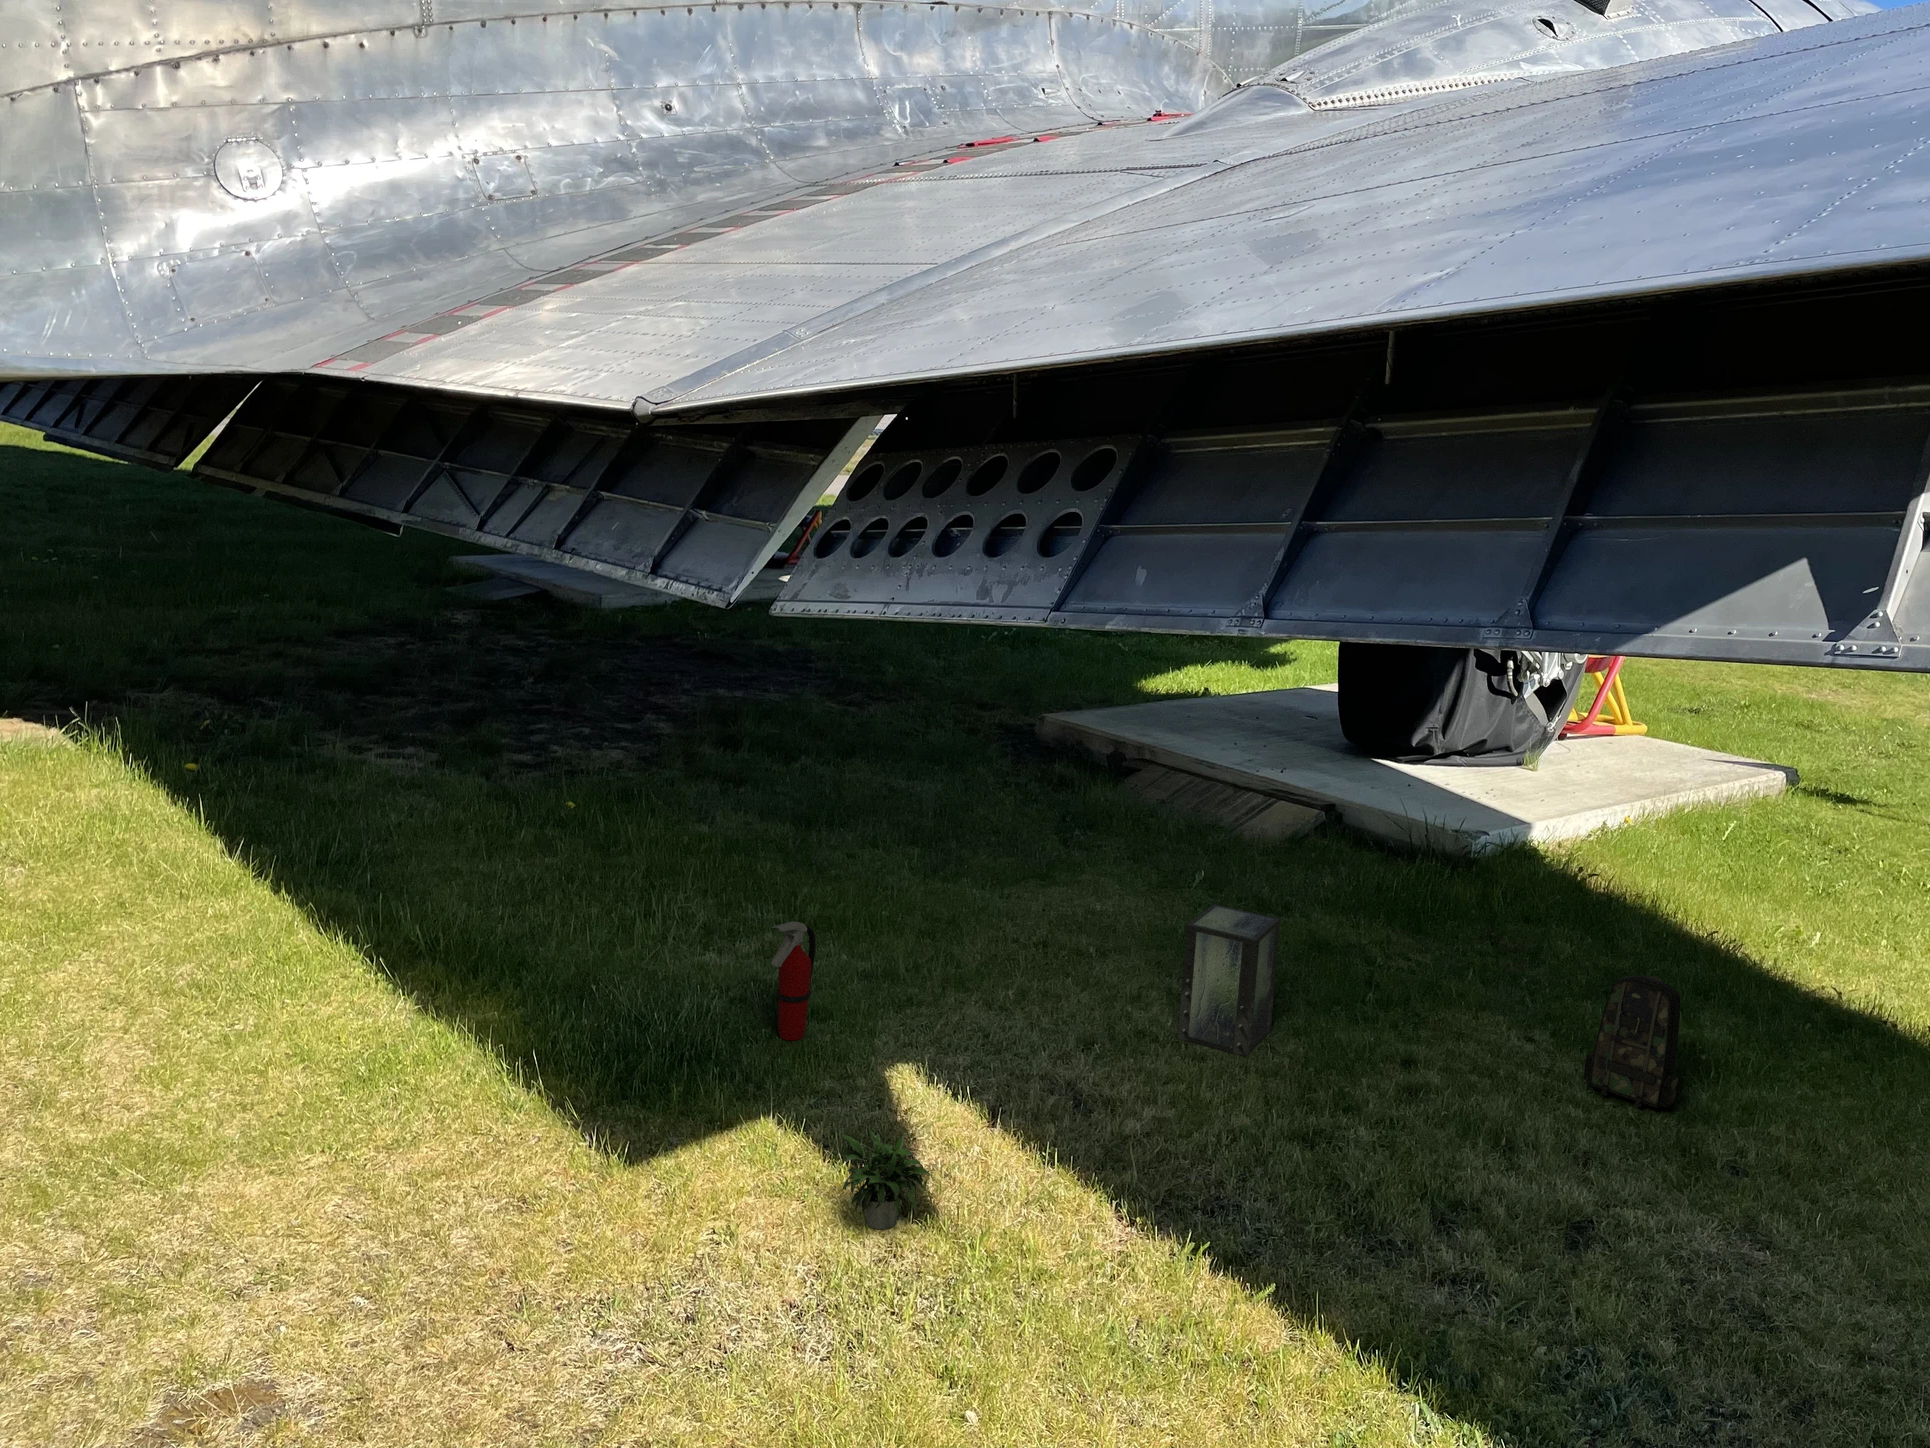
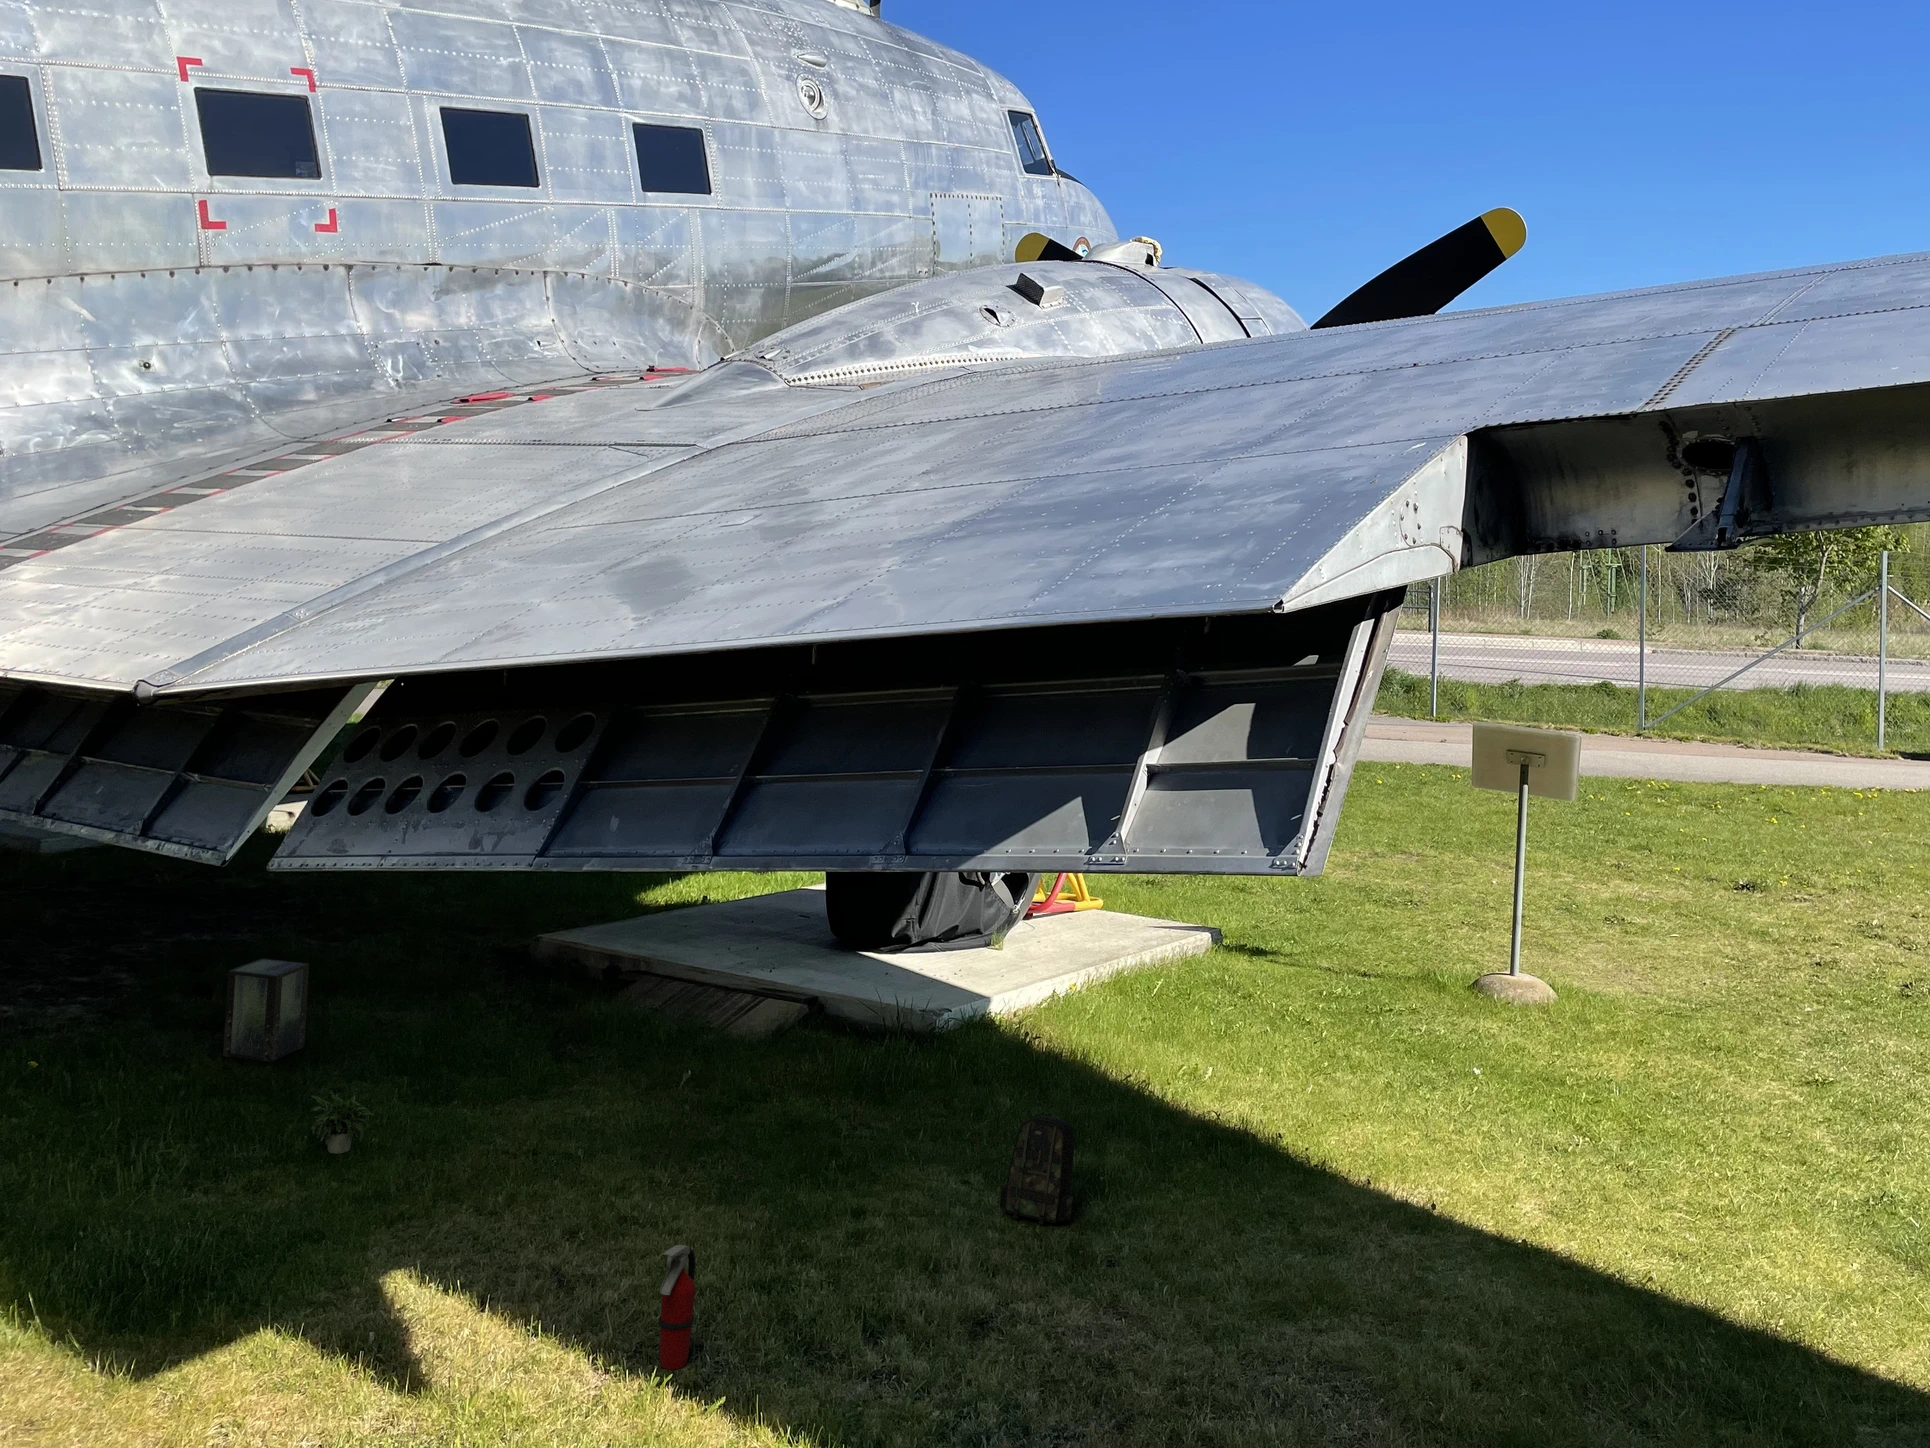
storage box: present [1178,904,1280,1056] -> present [223,959,309,1062]
fire extinguisher: present [771,921,816,1040] -> present [659,1245,695,1370]
potted plant: present [833,1128,931,1229] -> present [305,1091,373,1154]

